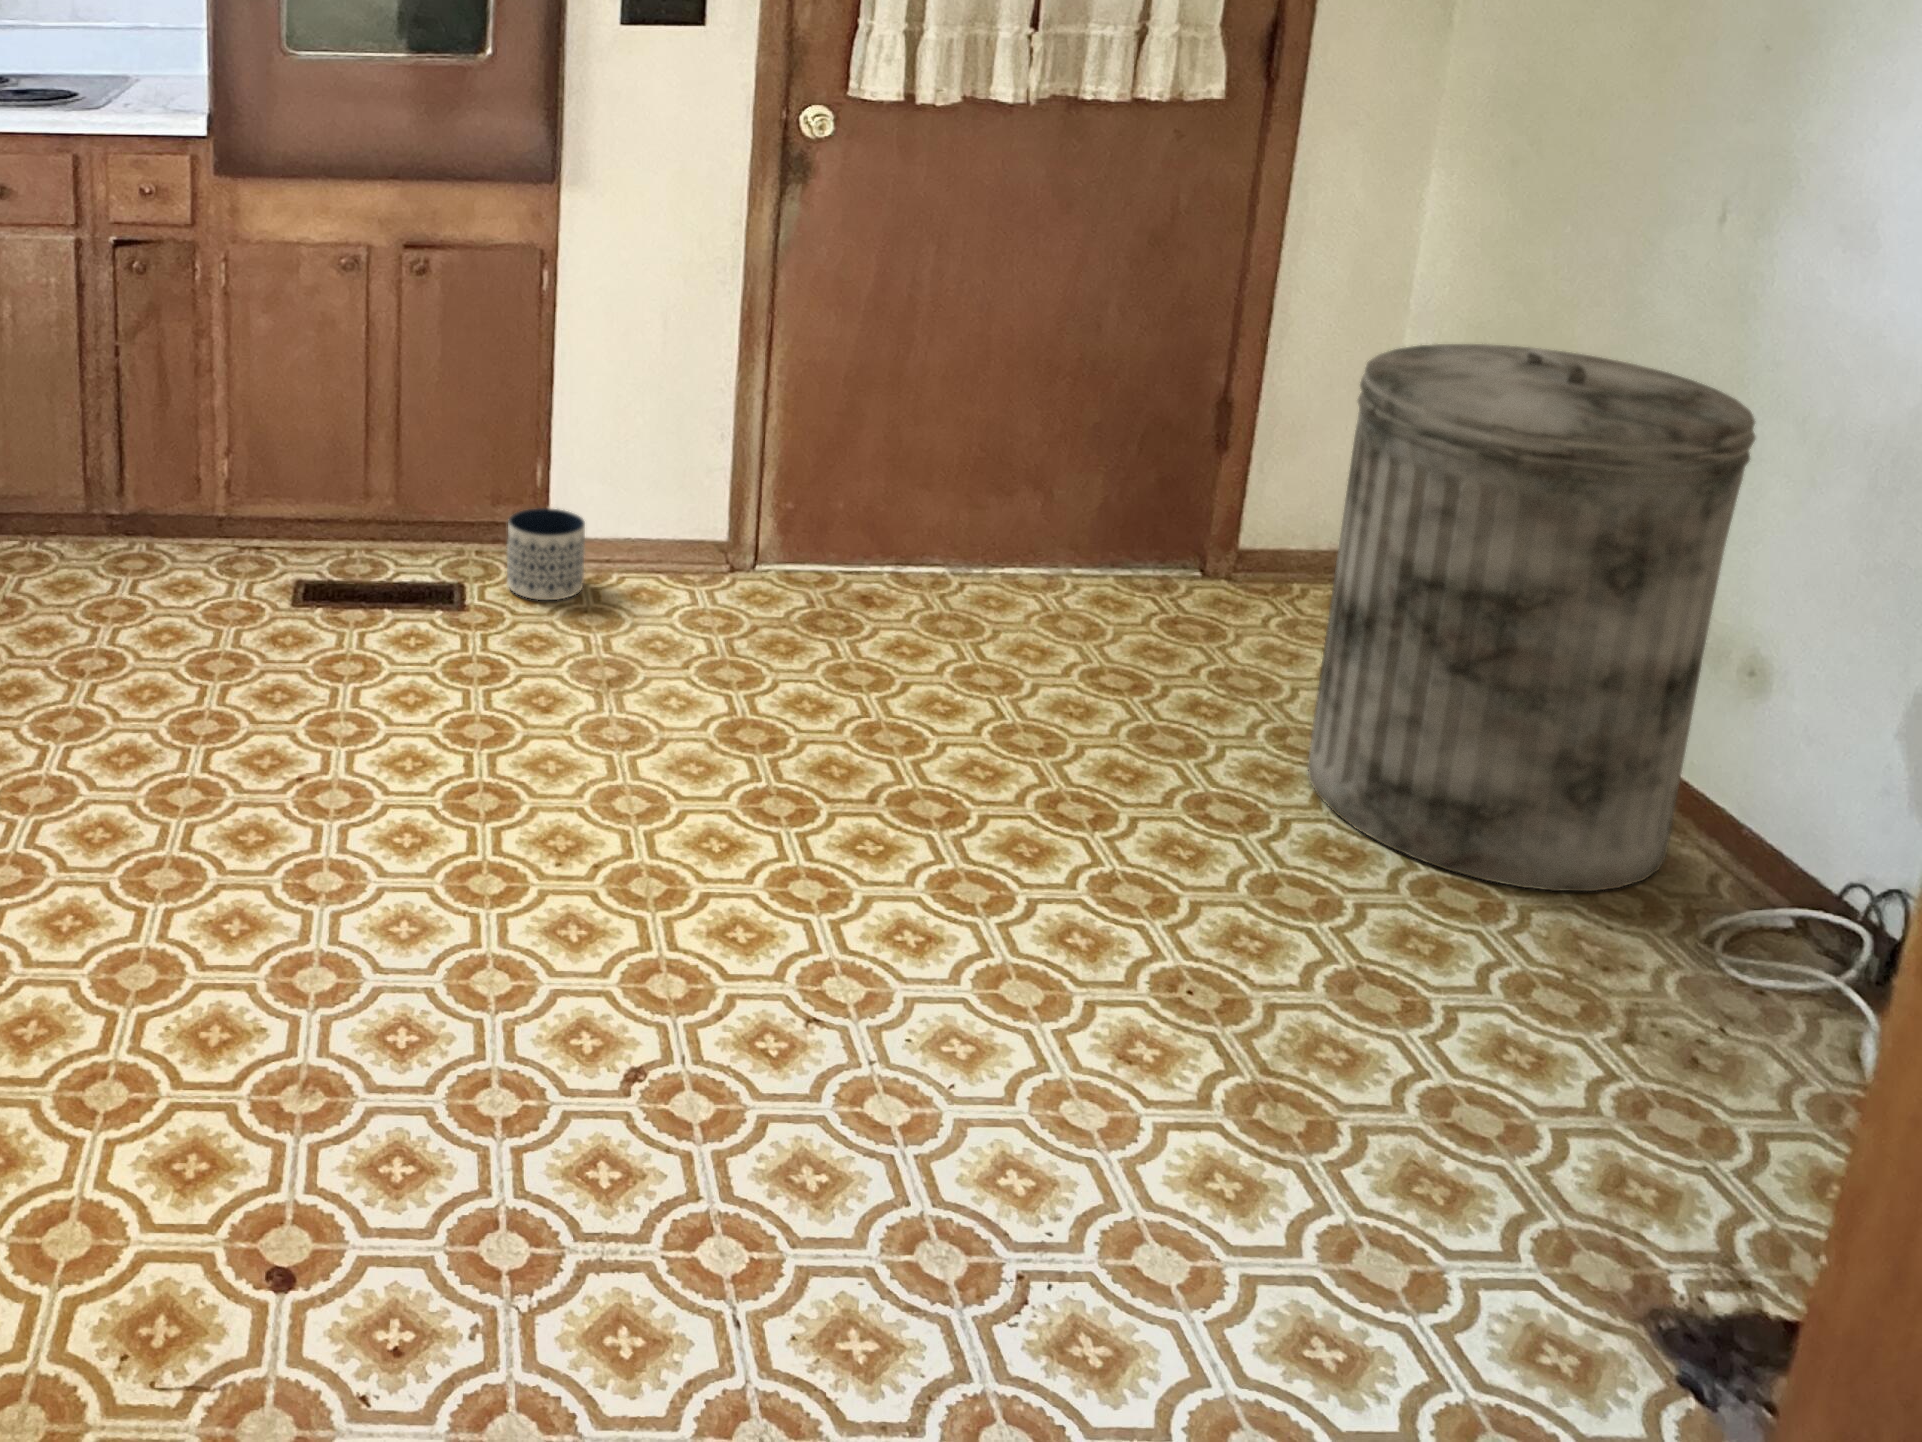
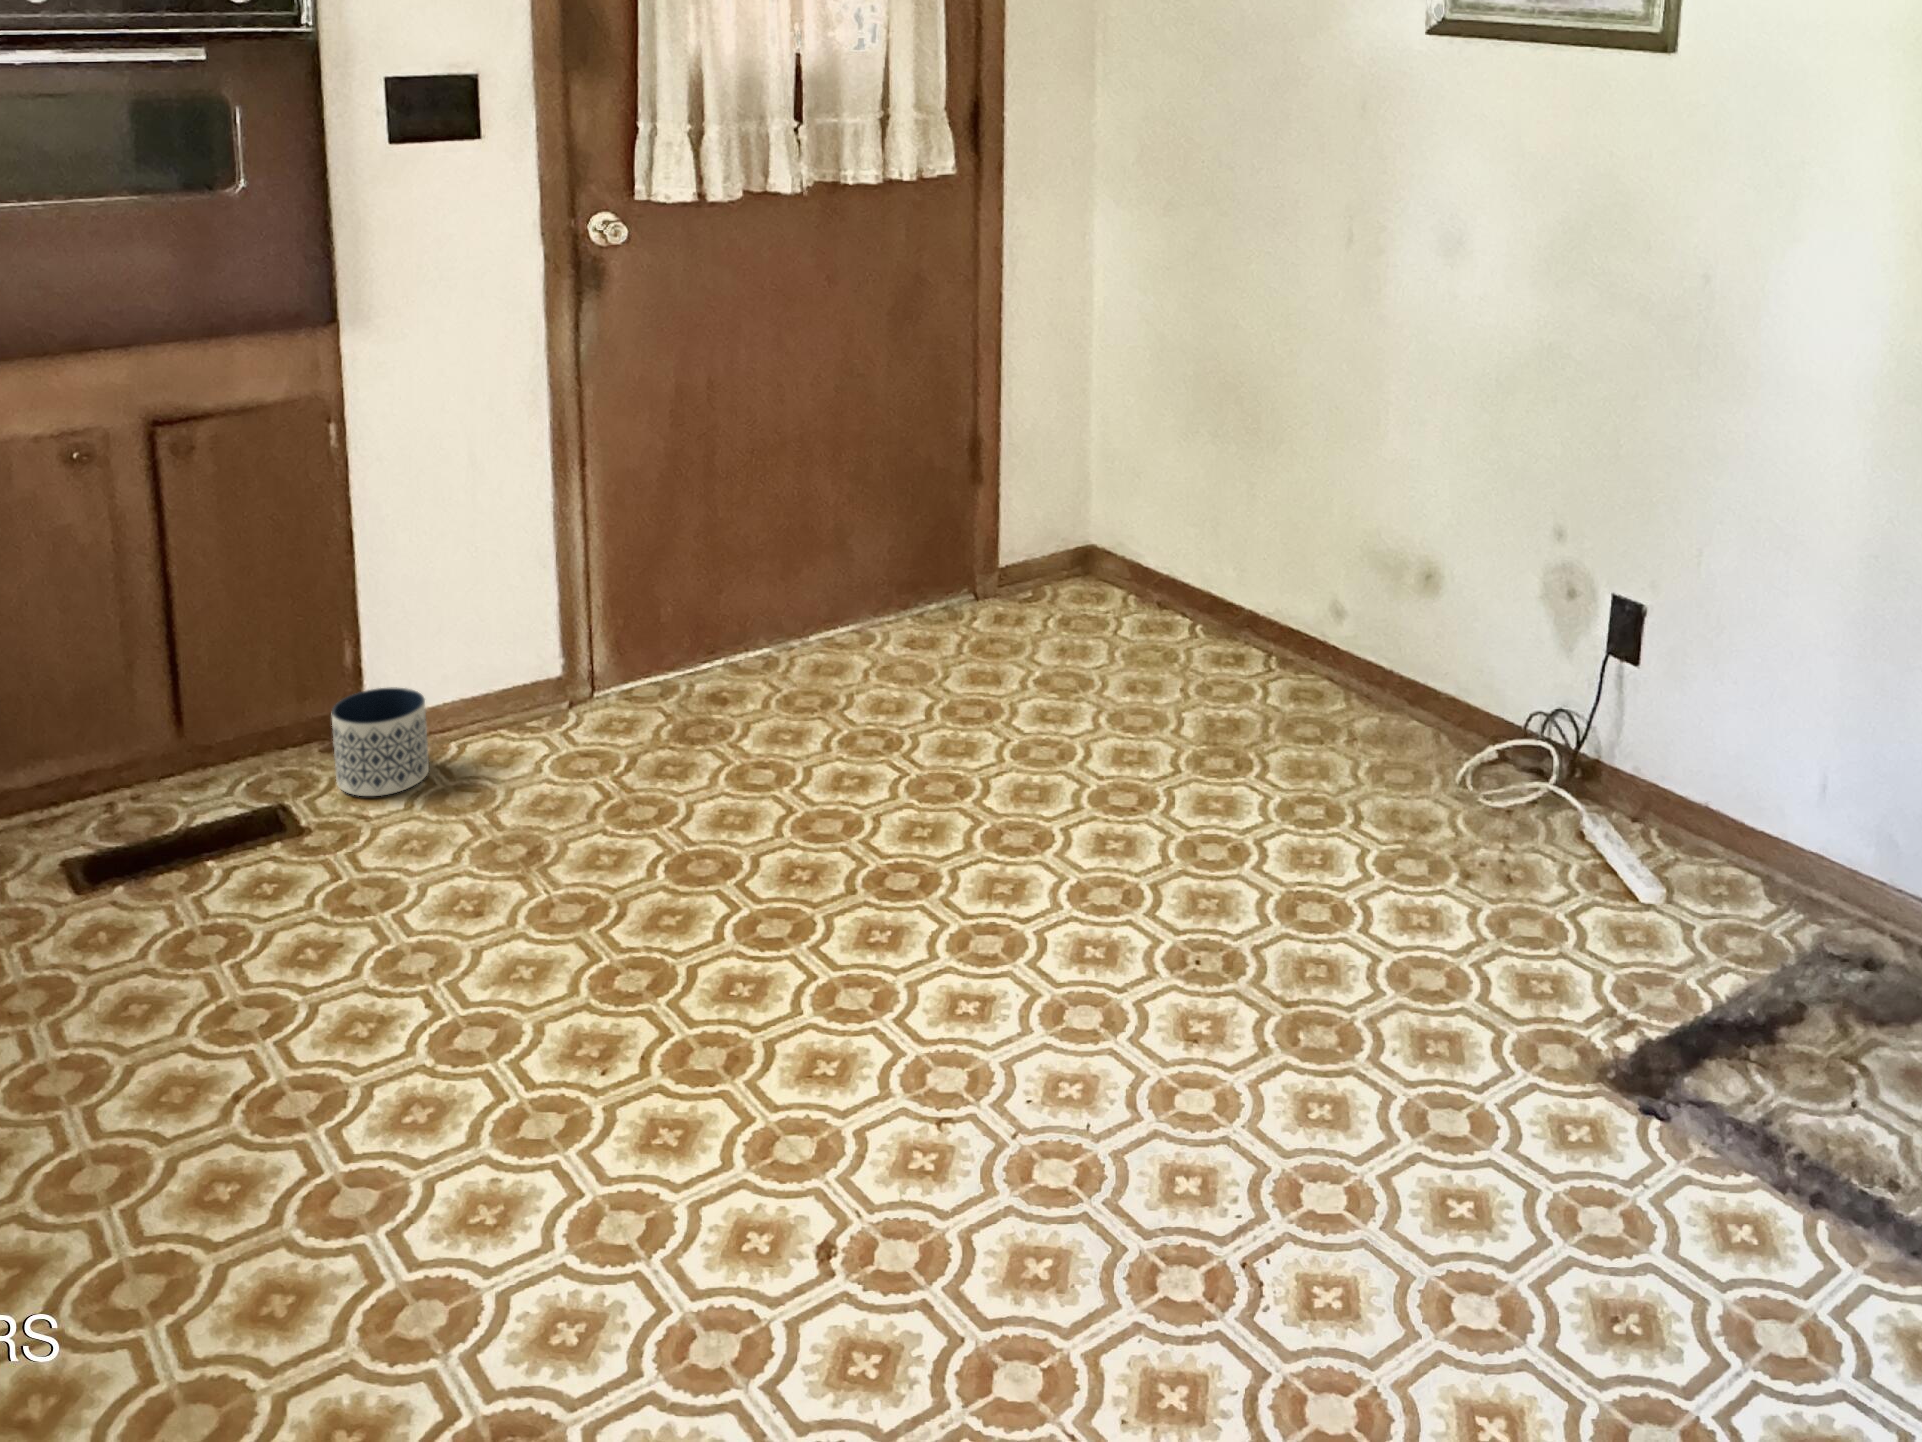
trash can: present [1307,344,1756,891] -> none [1152,360,1429,793]

